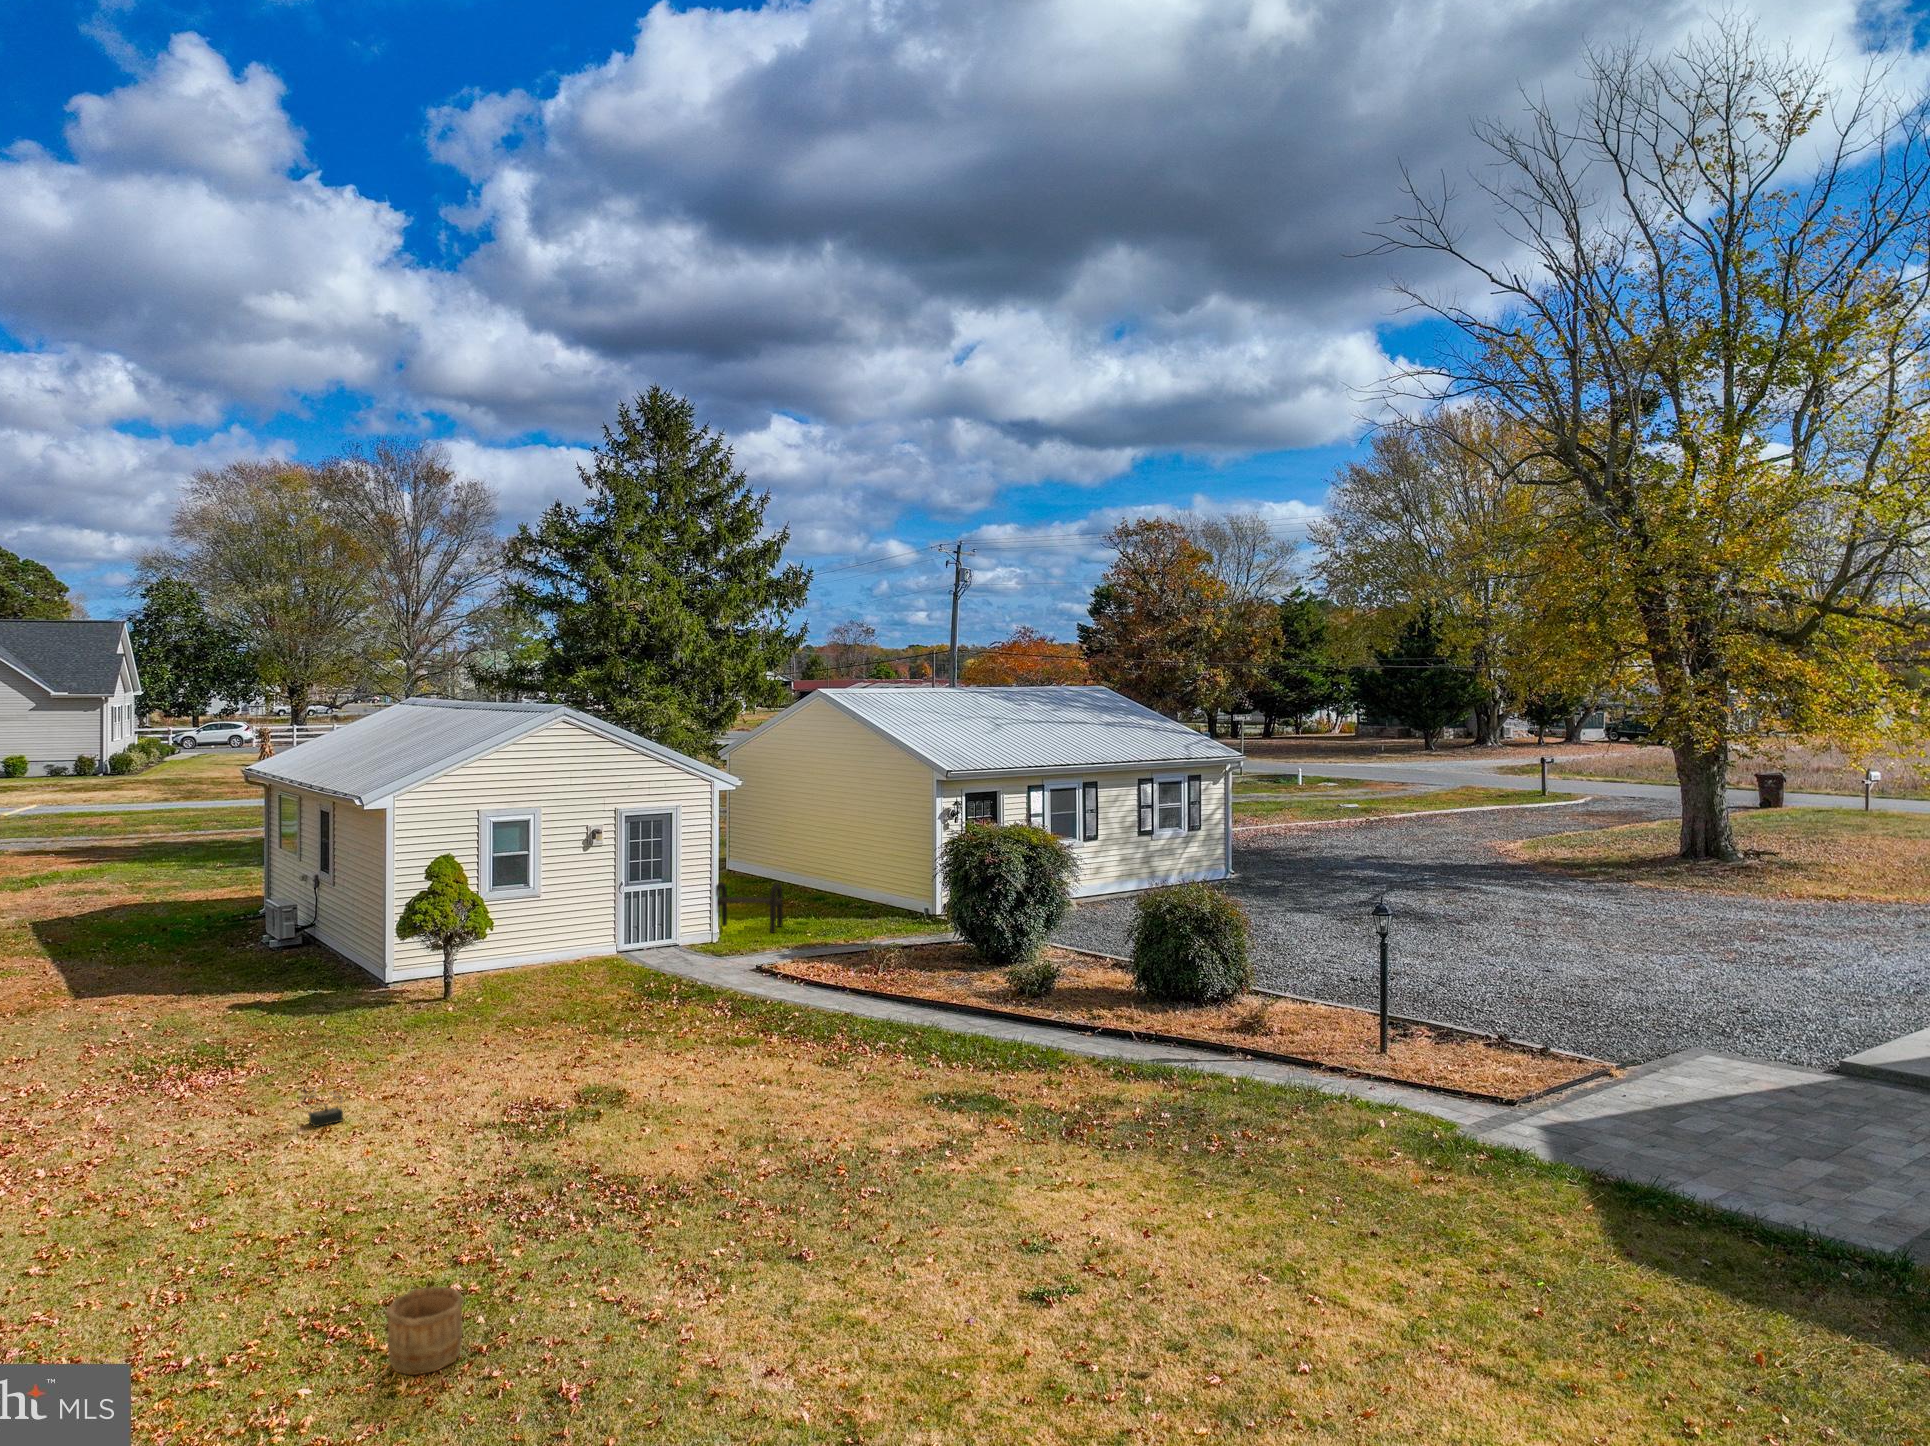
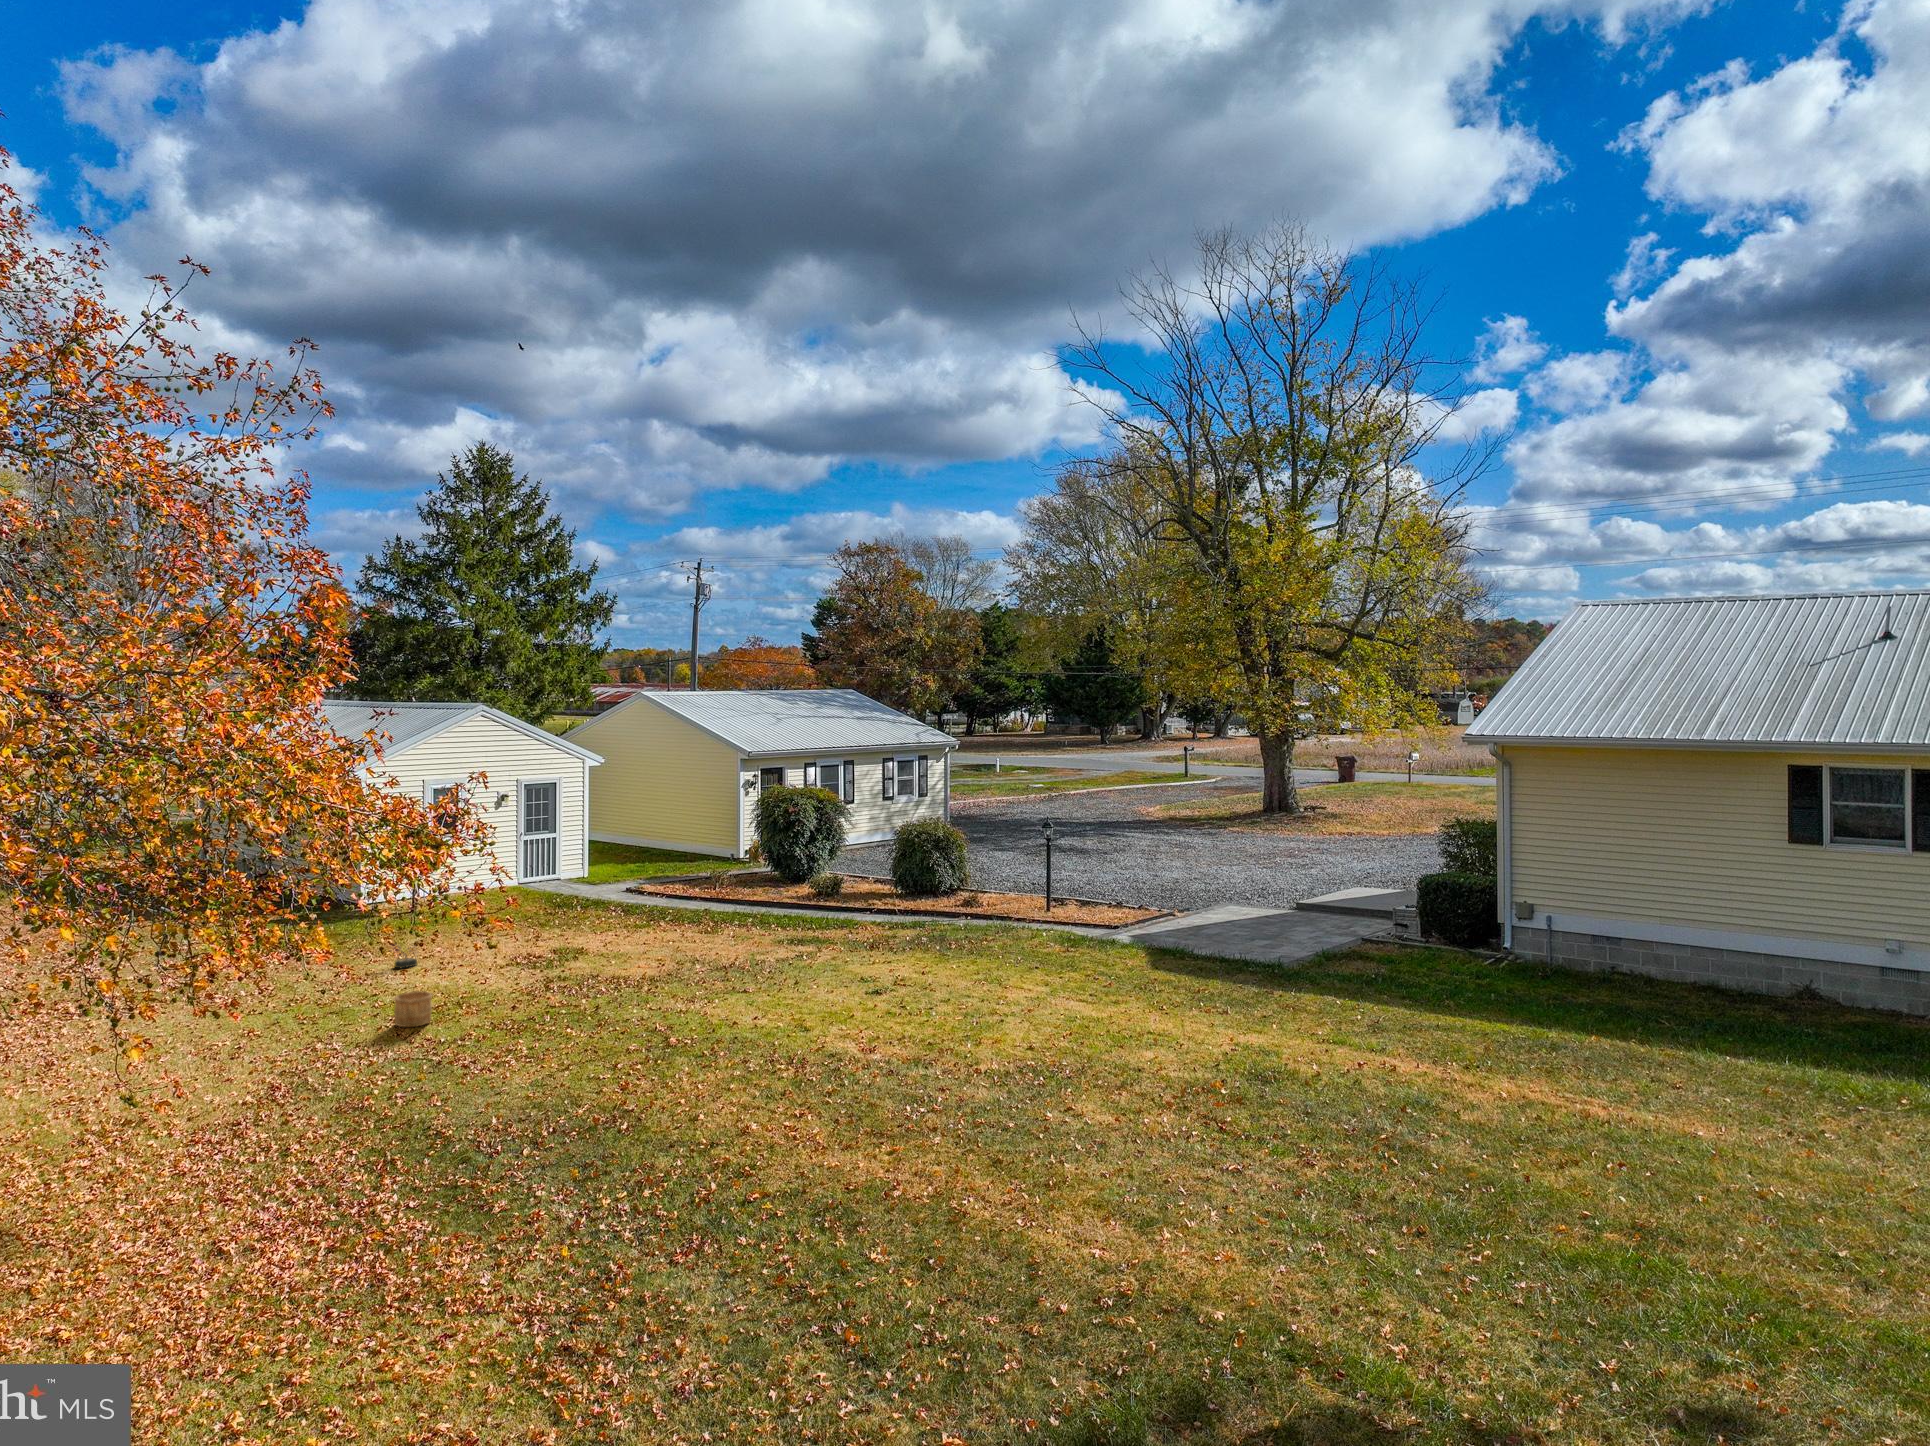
bench: present [716,883,783,933] -> none [584,833,634,870]
wooden bucket: present [386,1287,464,1375] -> present [394,991,432,1027]

